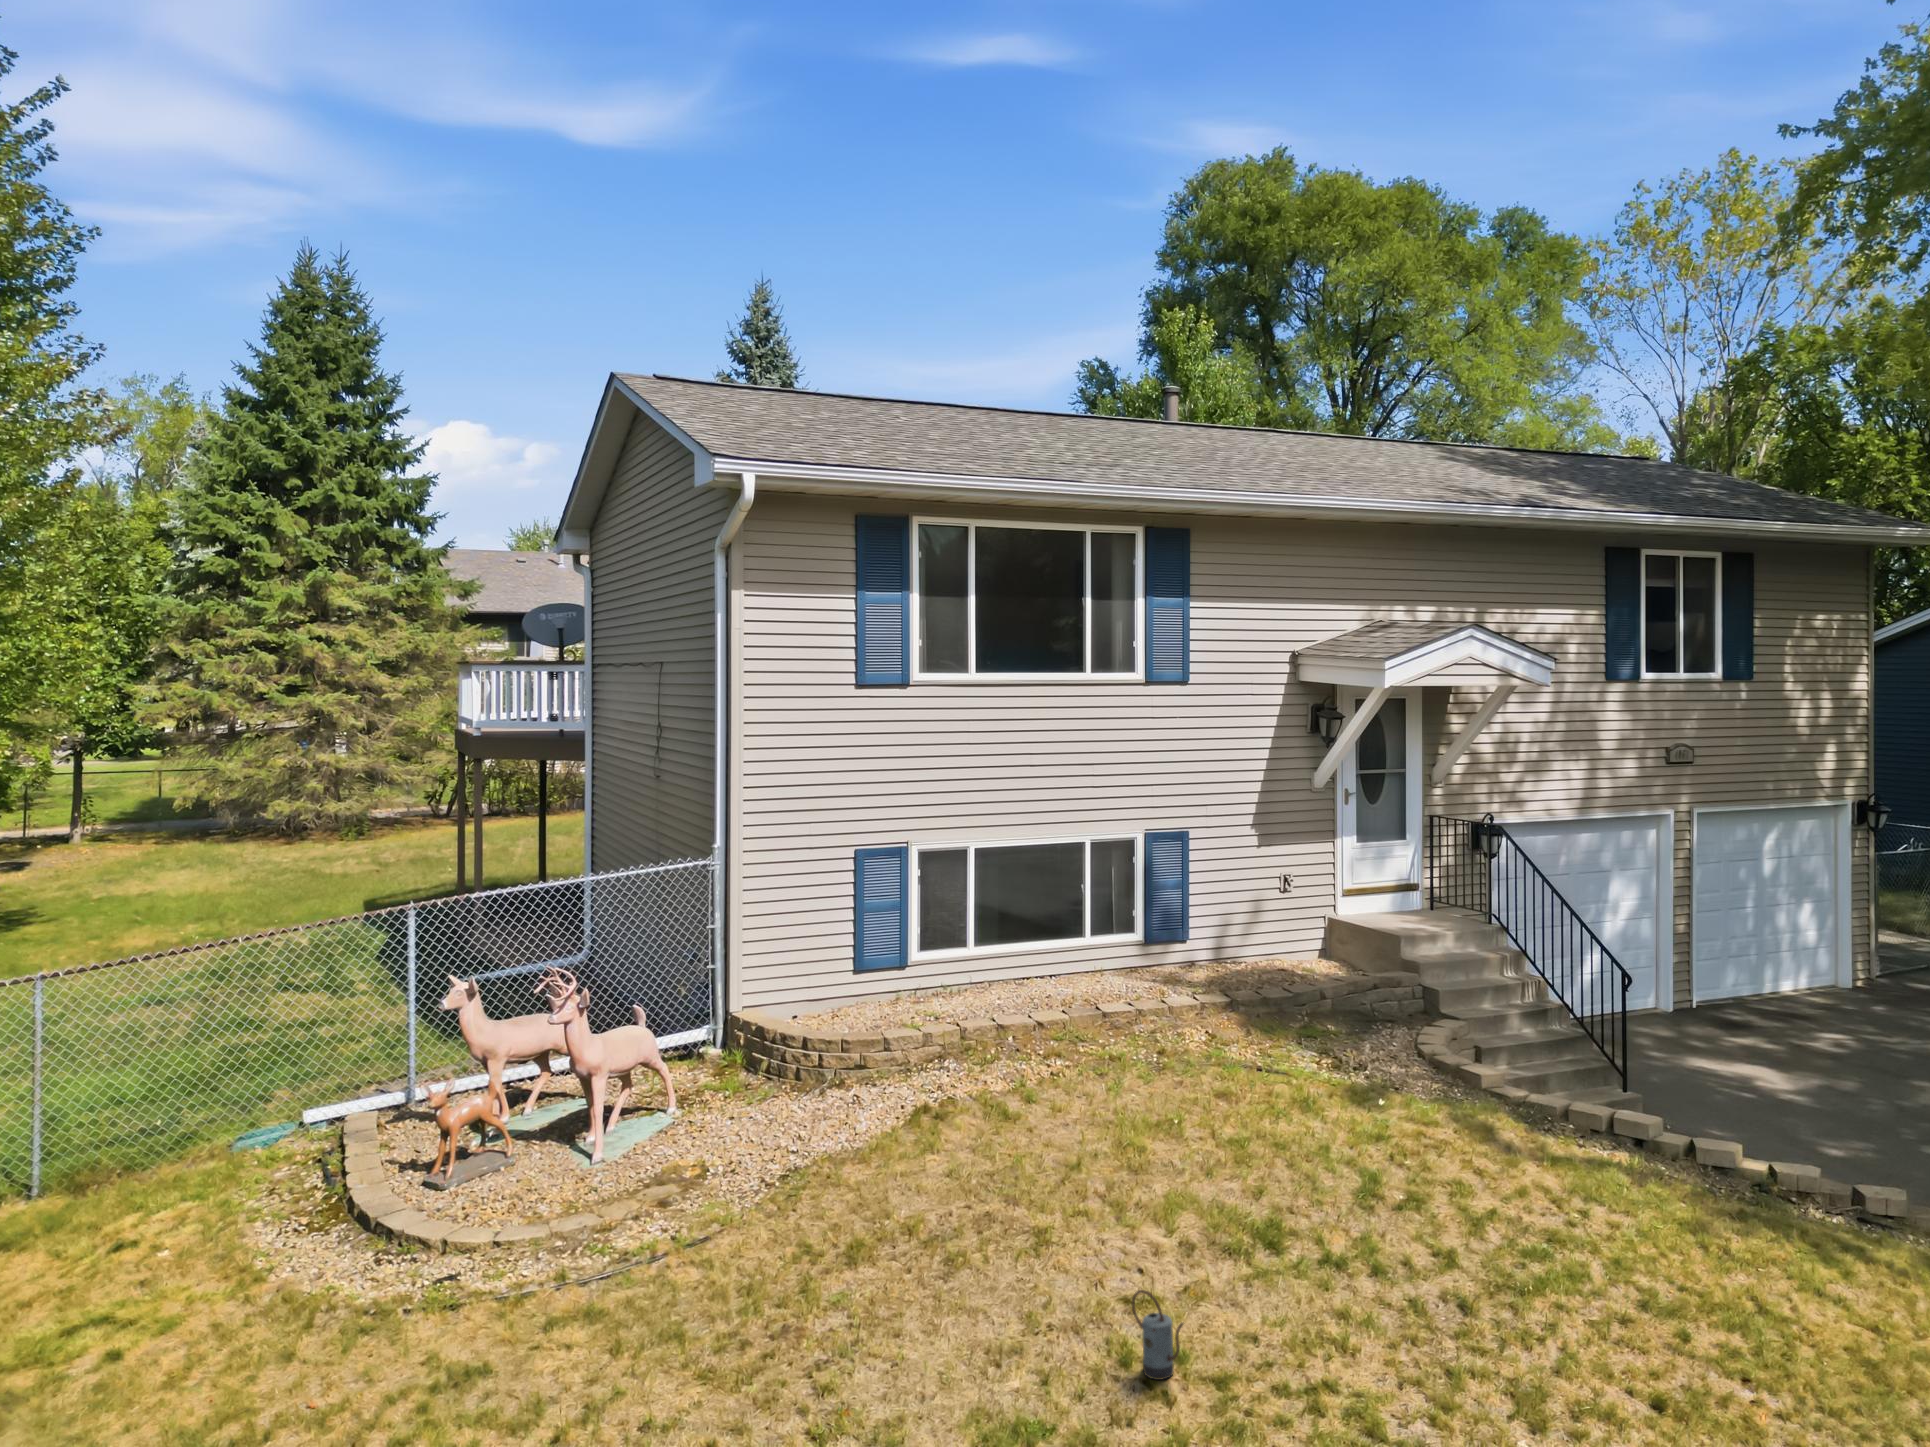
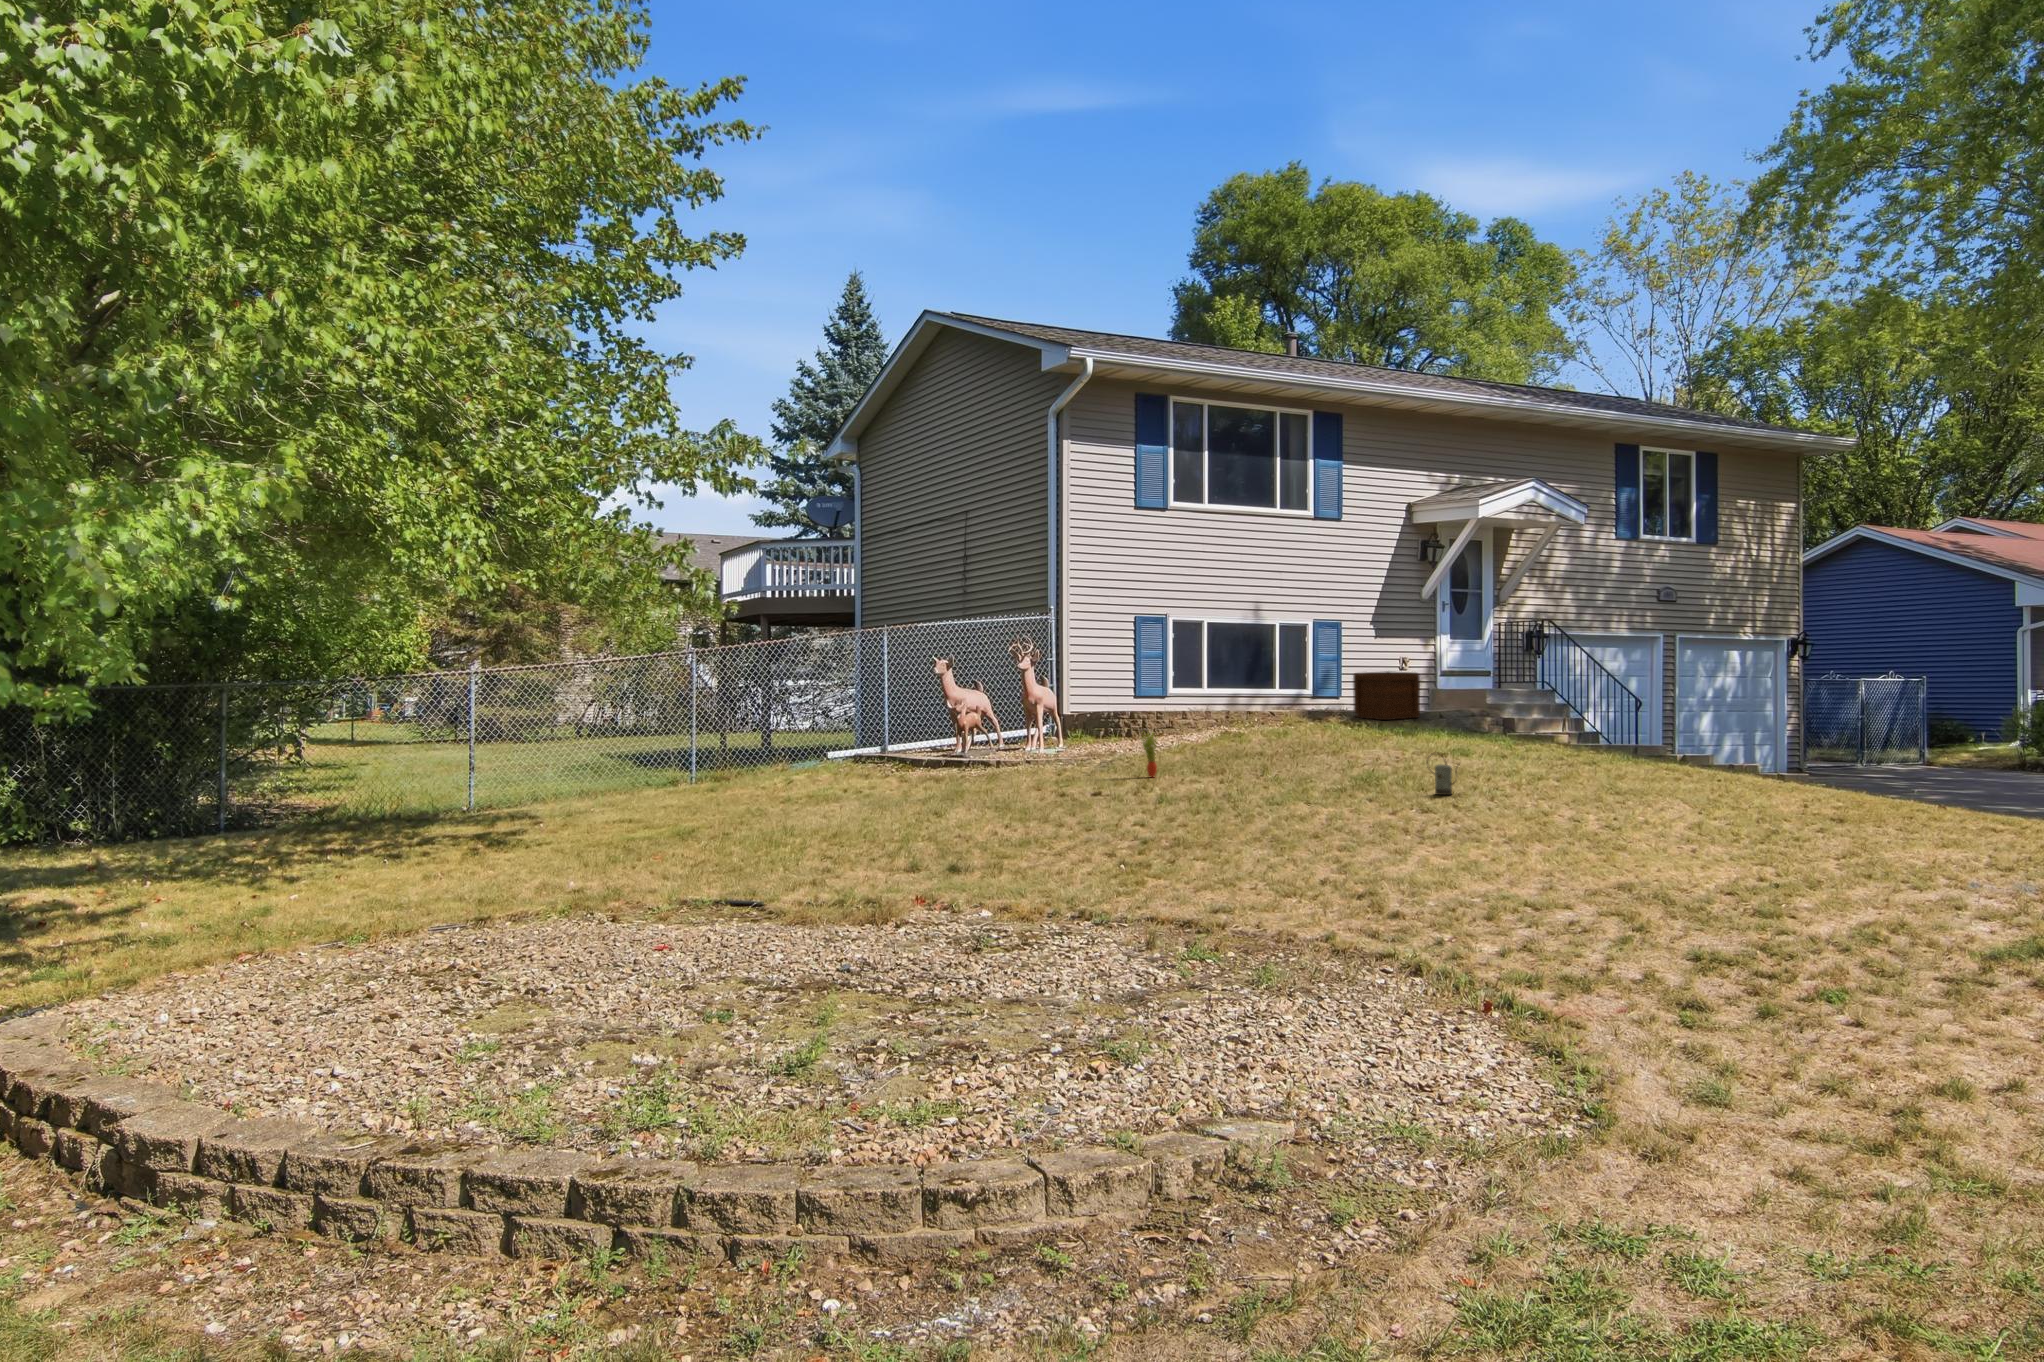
wooden crate: none [1207,898,1301,983] -> present [1353,671,1420,720]
potted plant: none [692,1160,727,1245] -> present [1141,733,1158,778]

